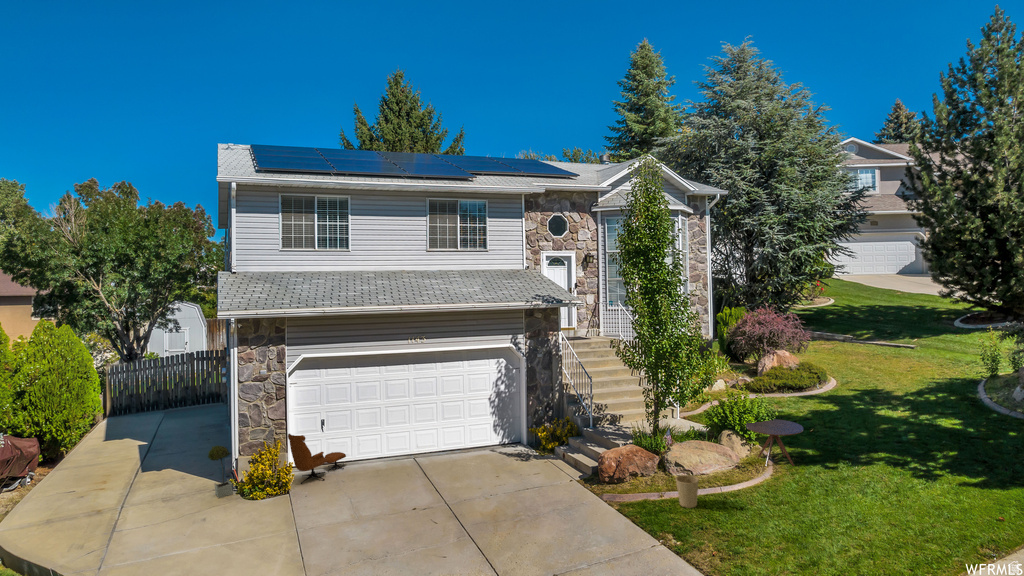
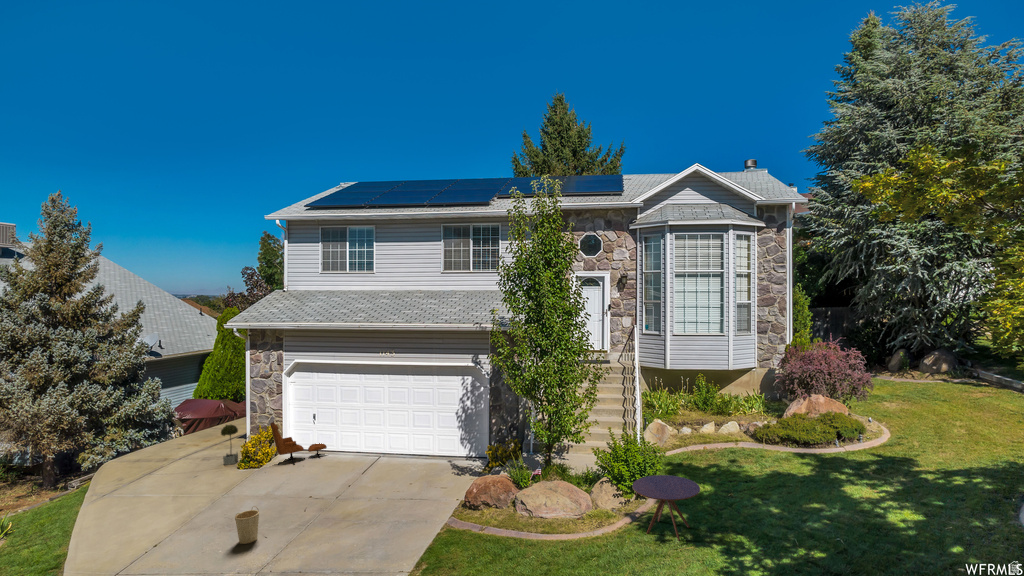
basket: present [676,475,699,508] -> present [235,506,259,544]

